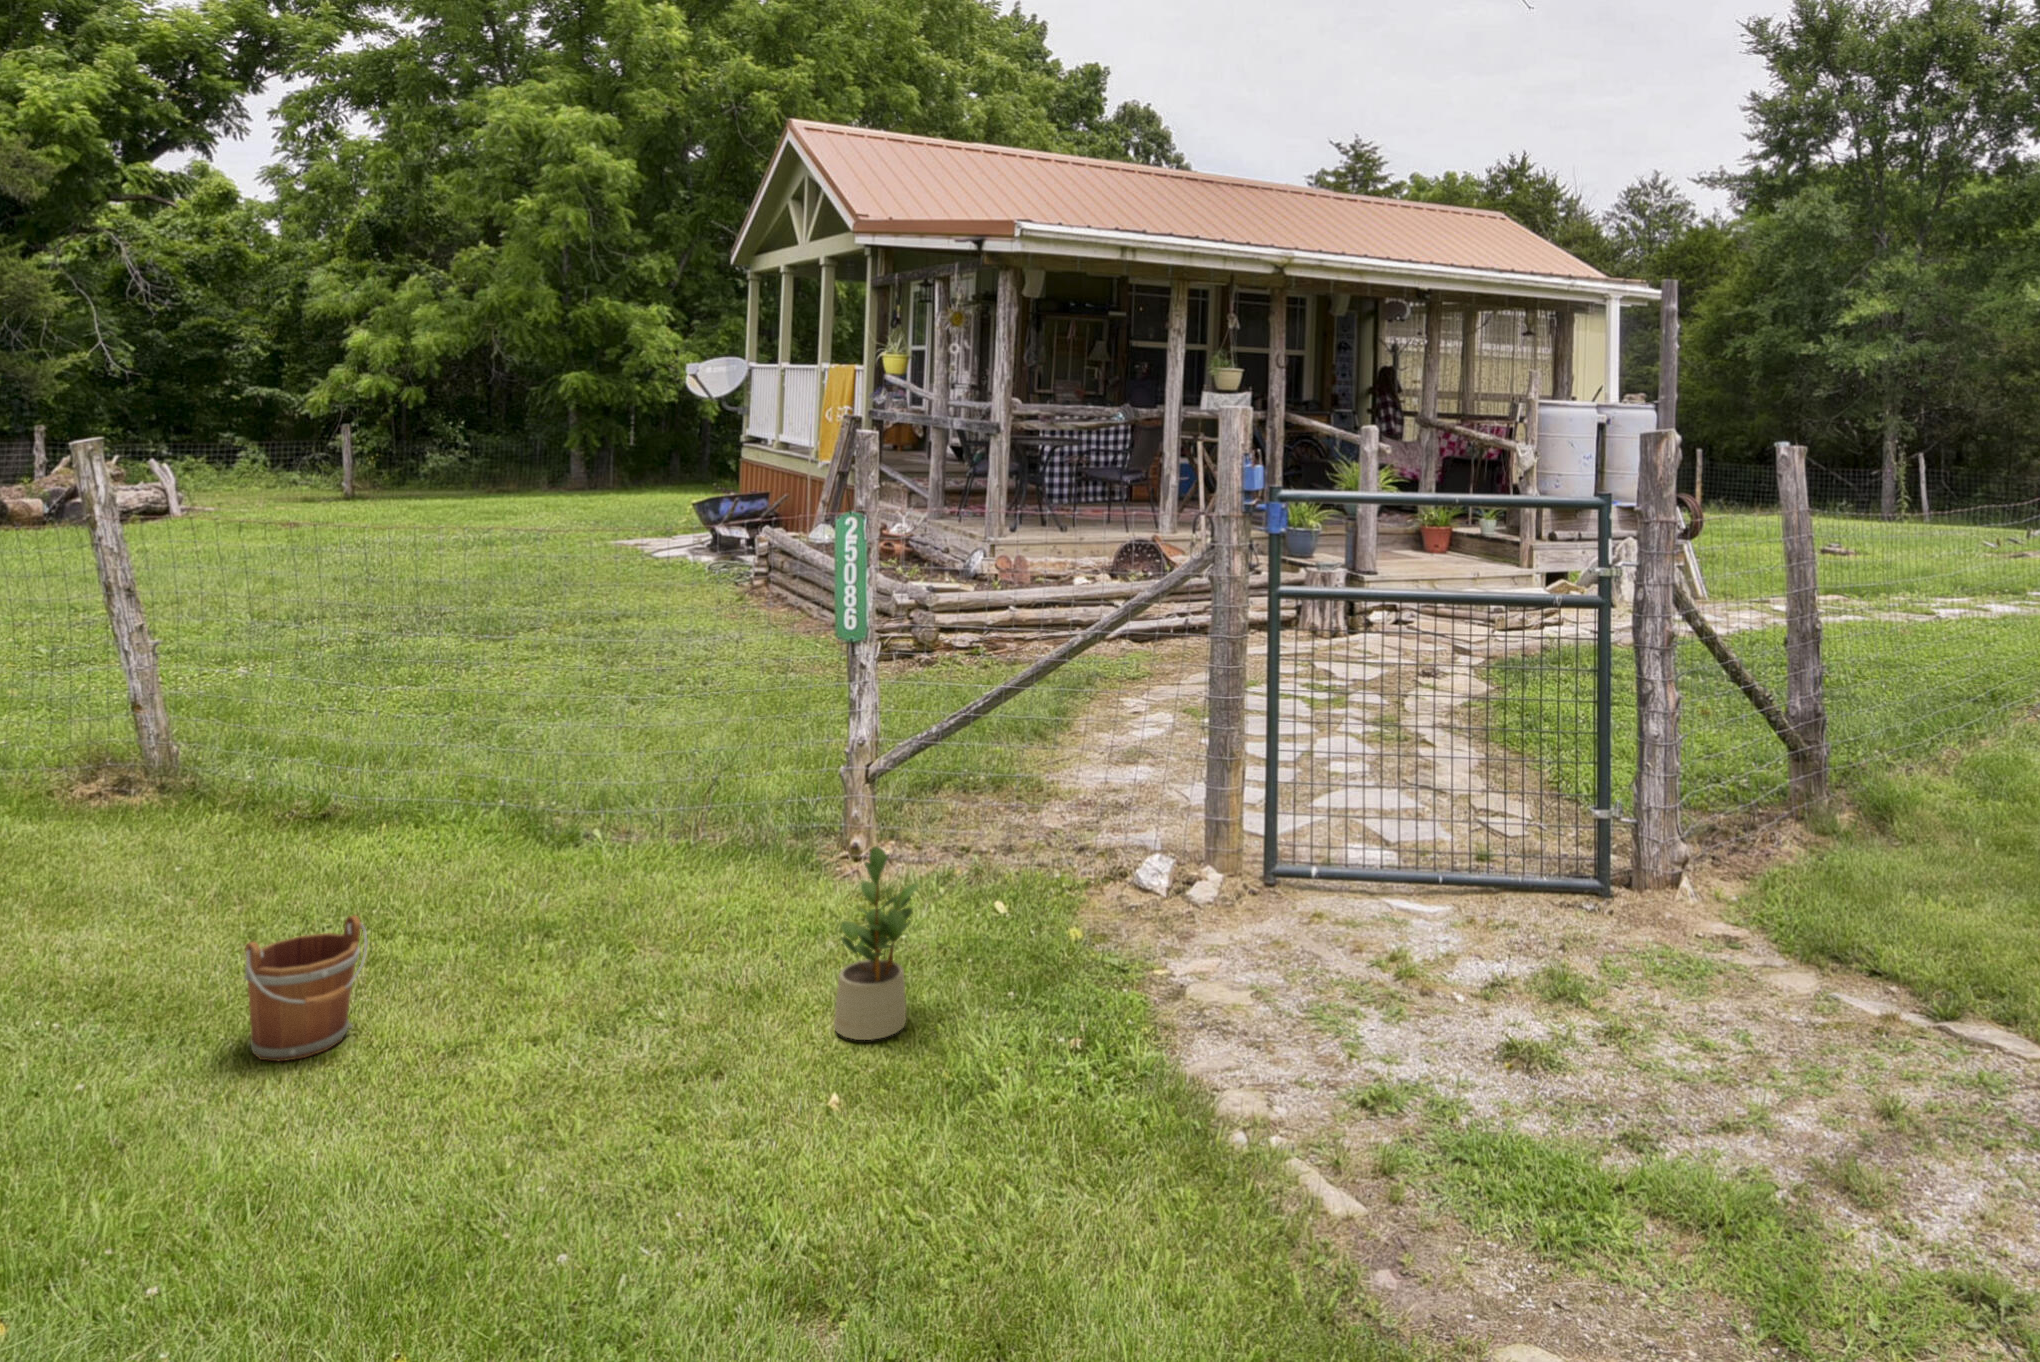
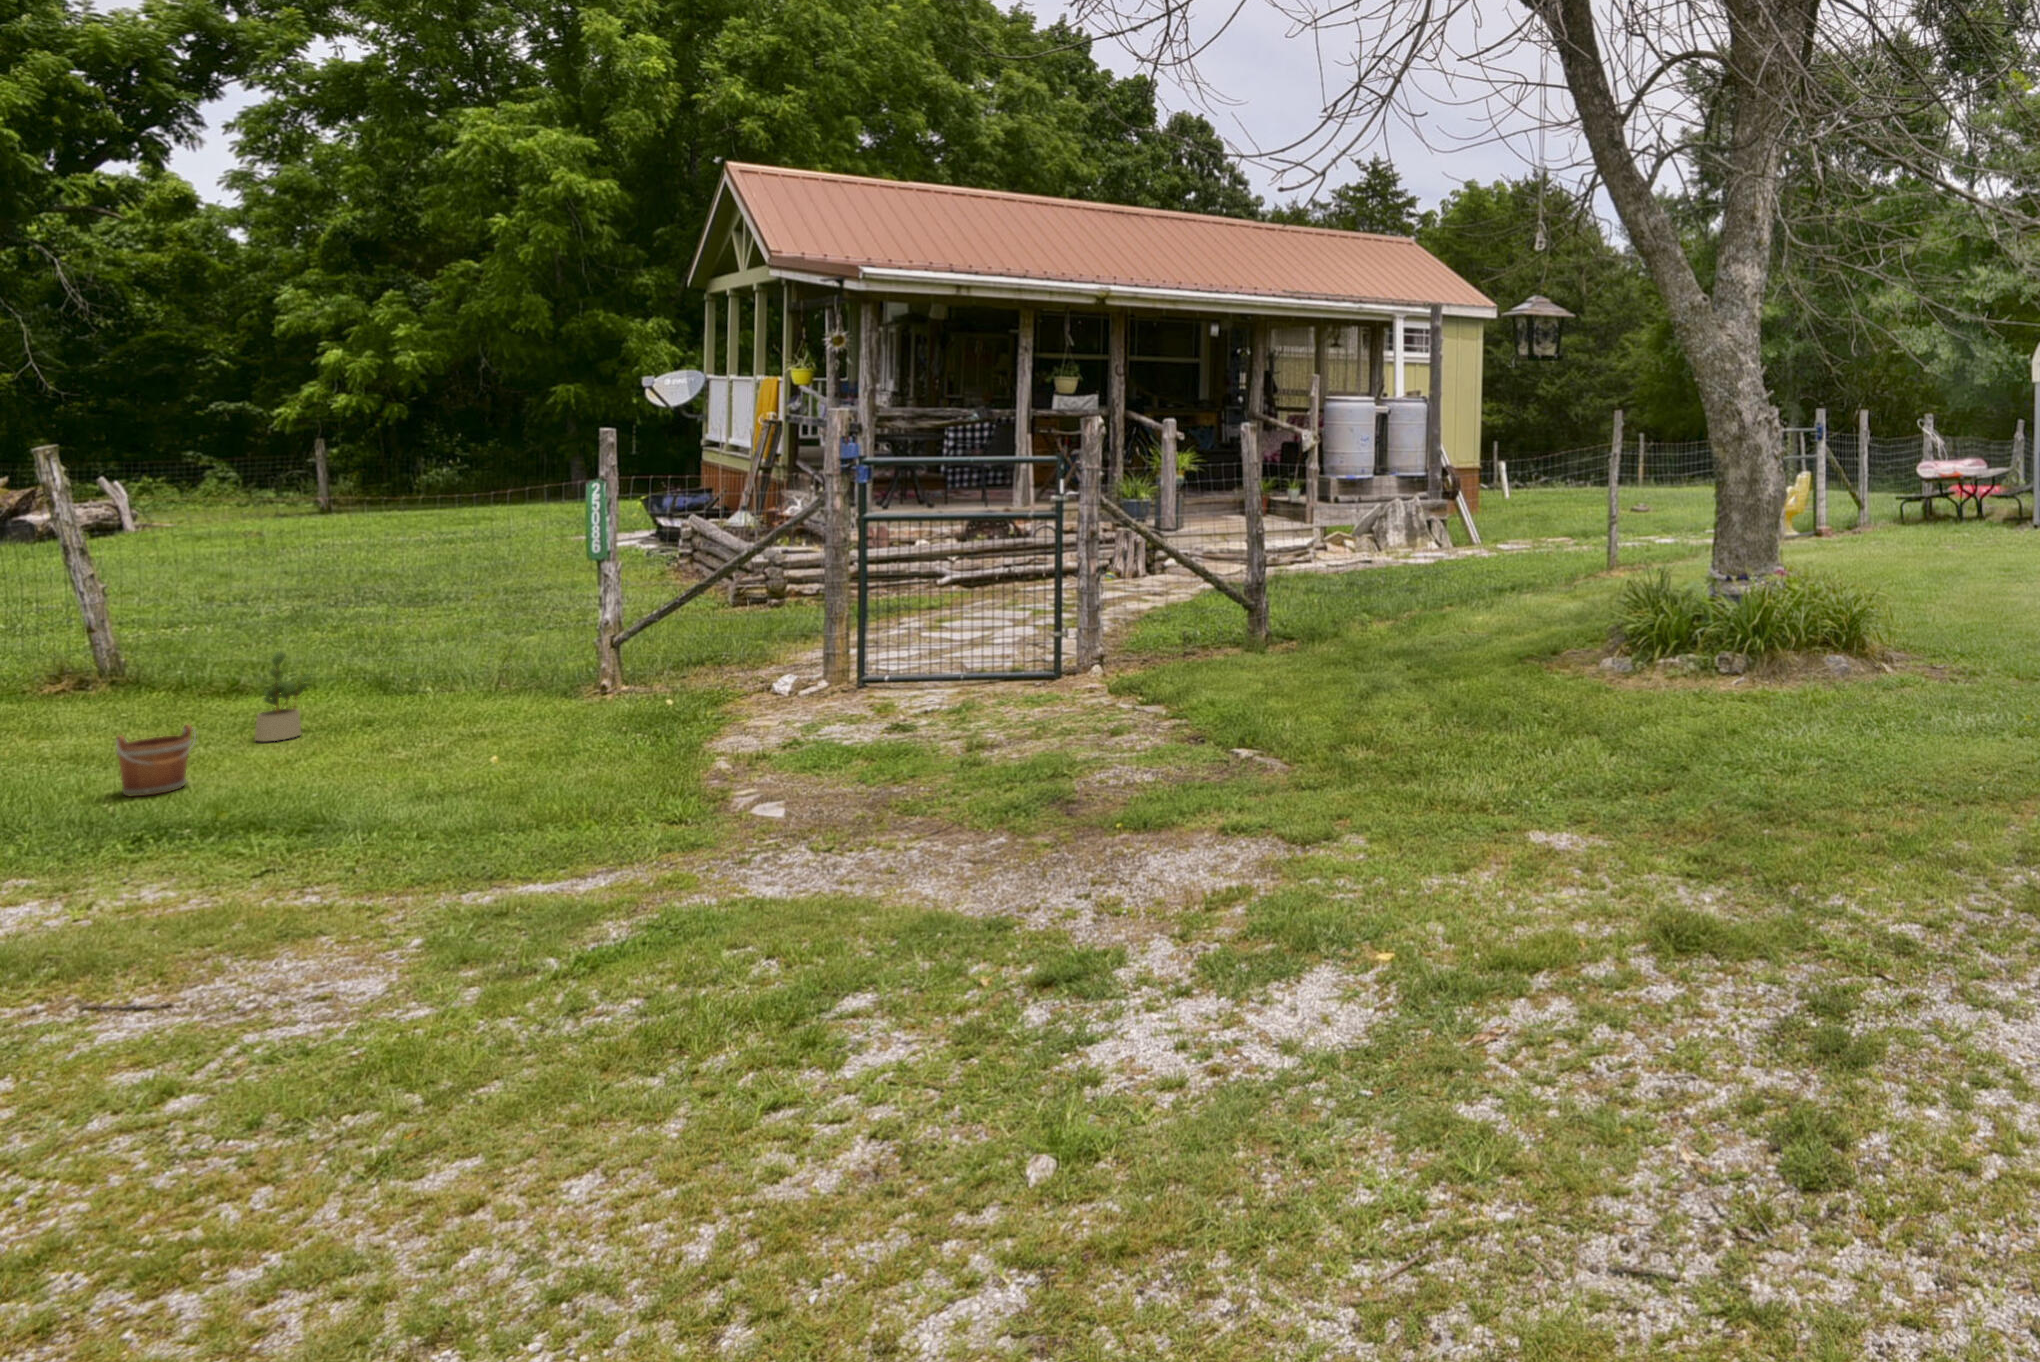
potted plant: present [834,846,919,1040] -> present [255,651,309,741]

